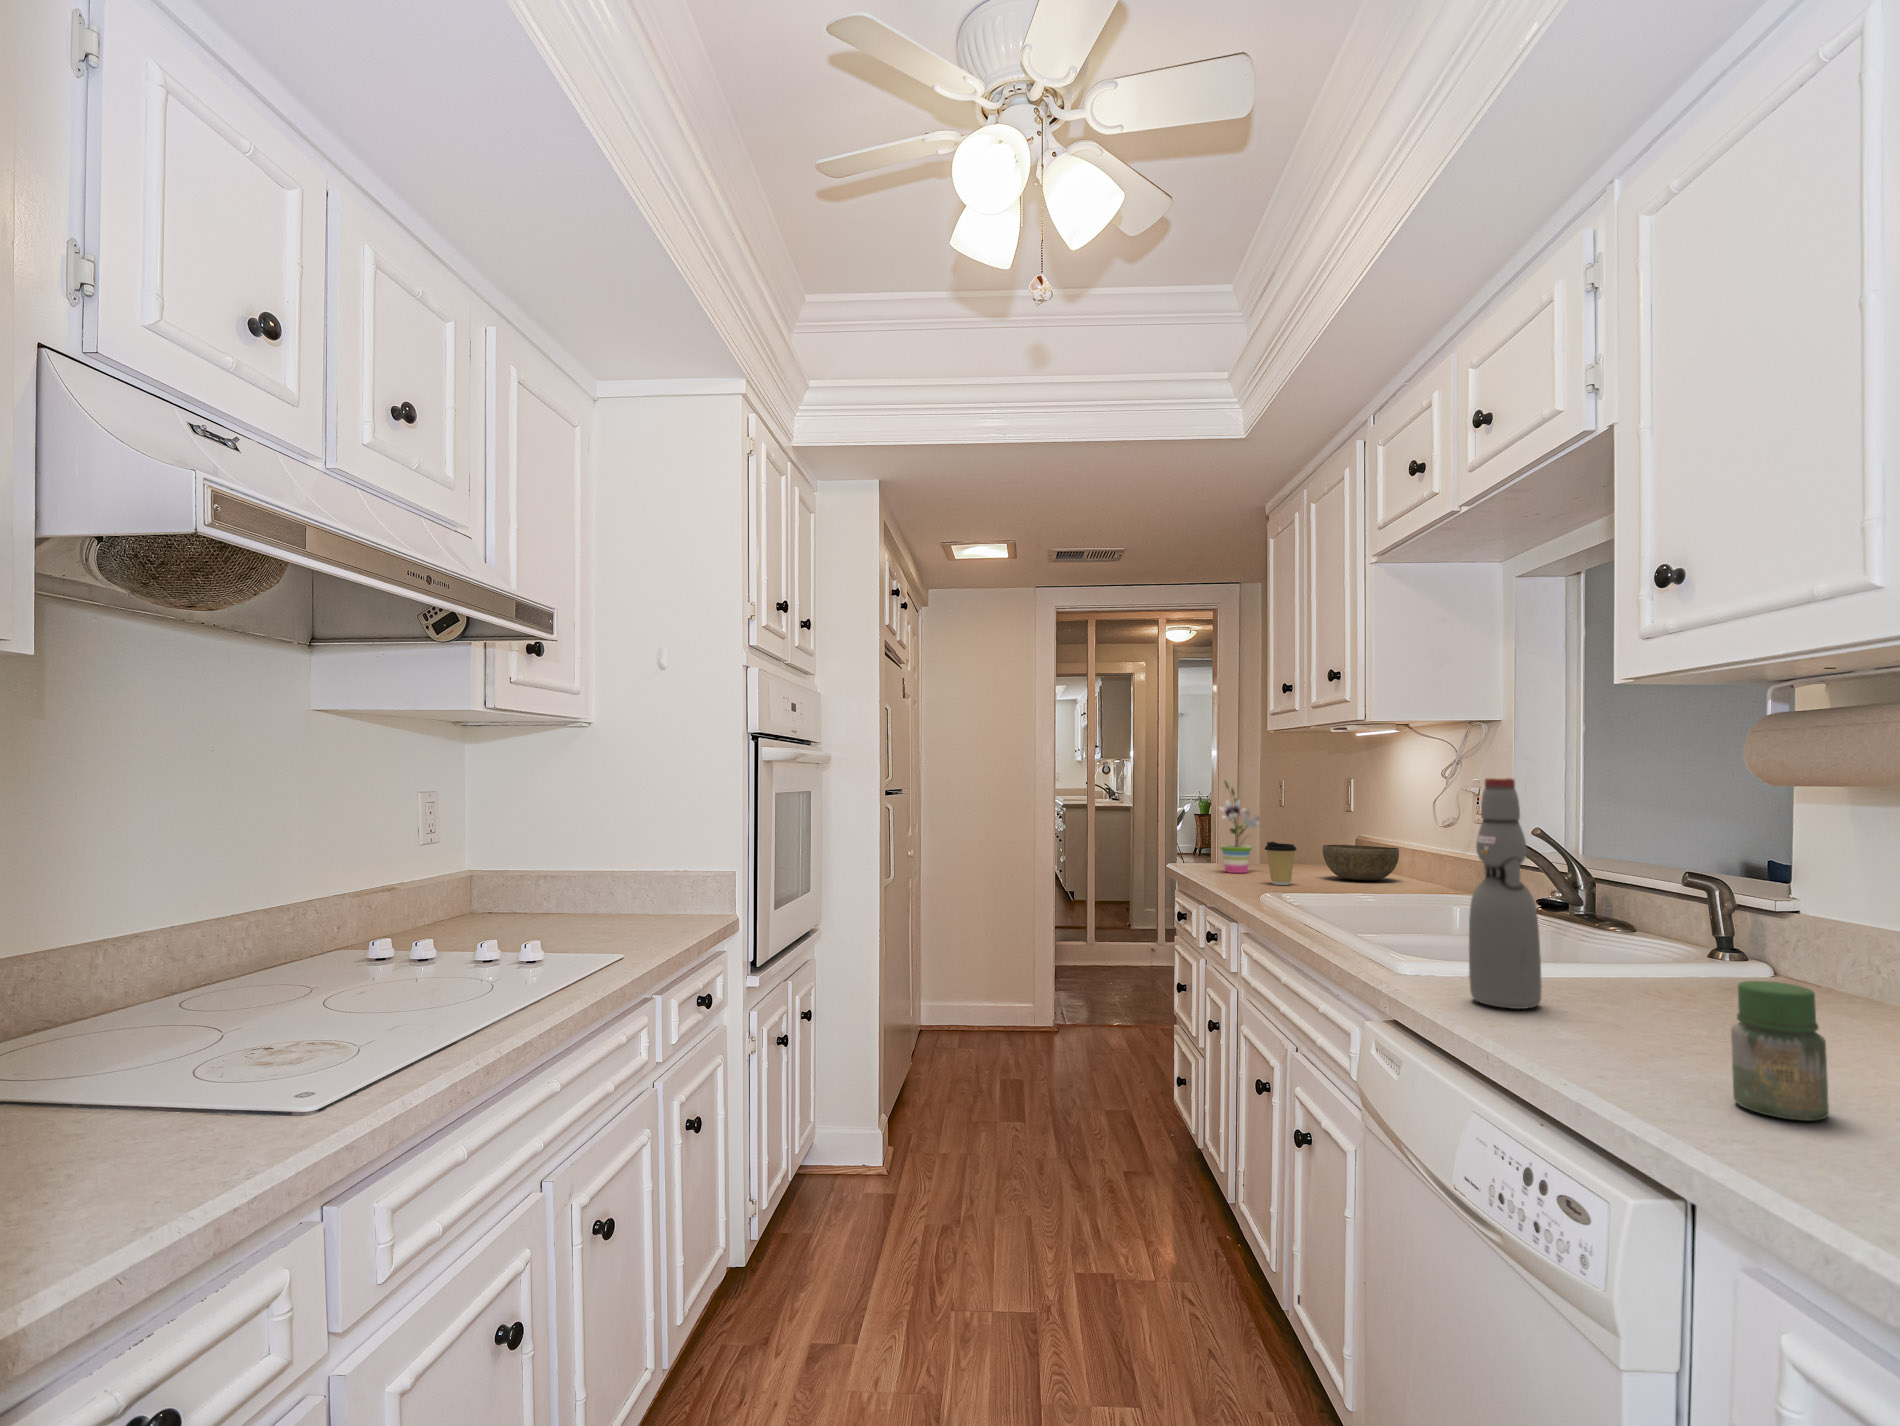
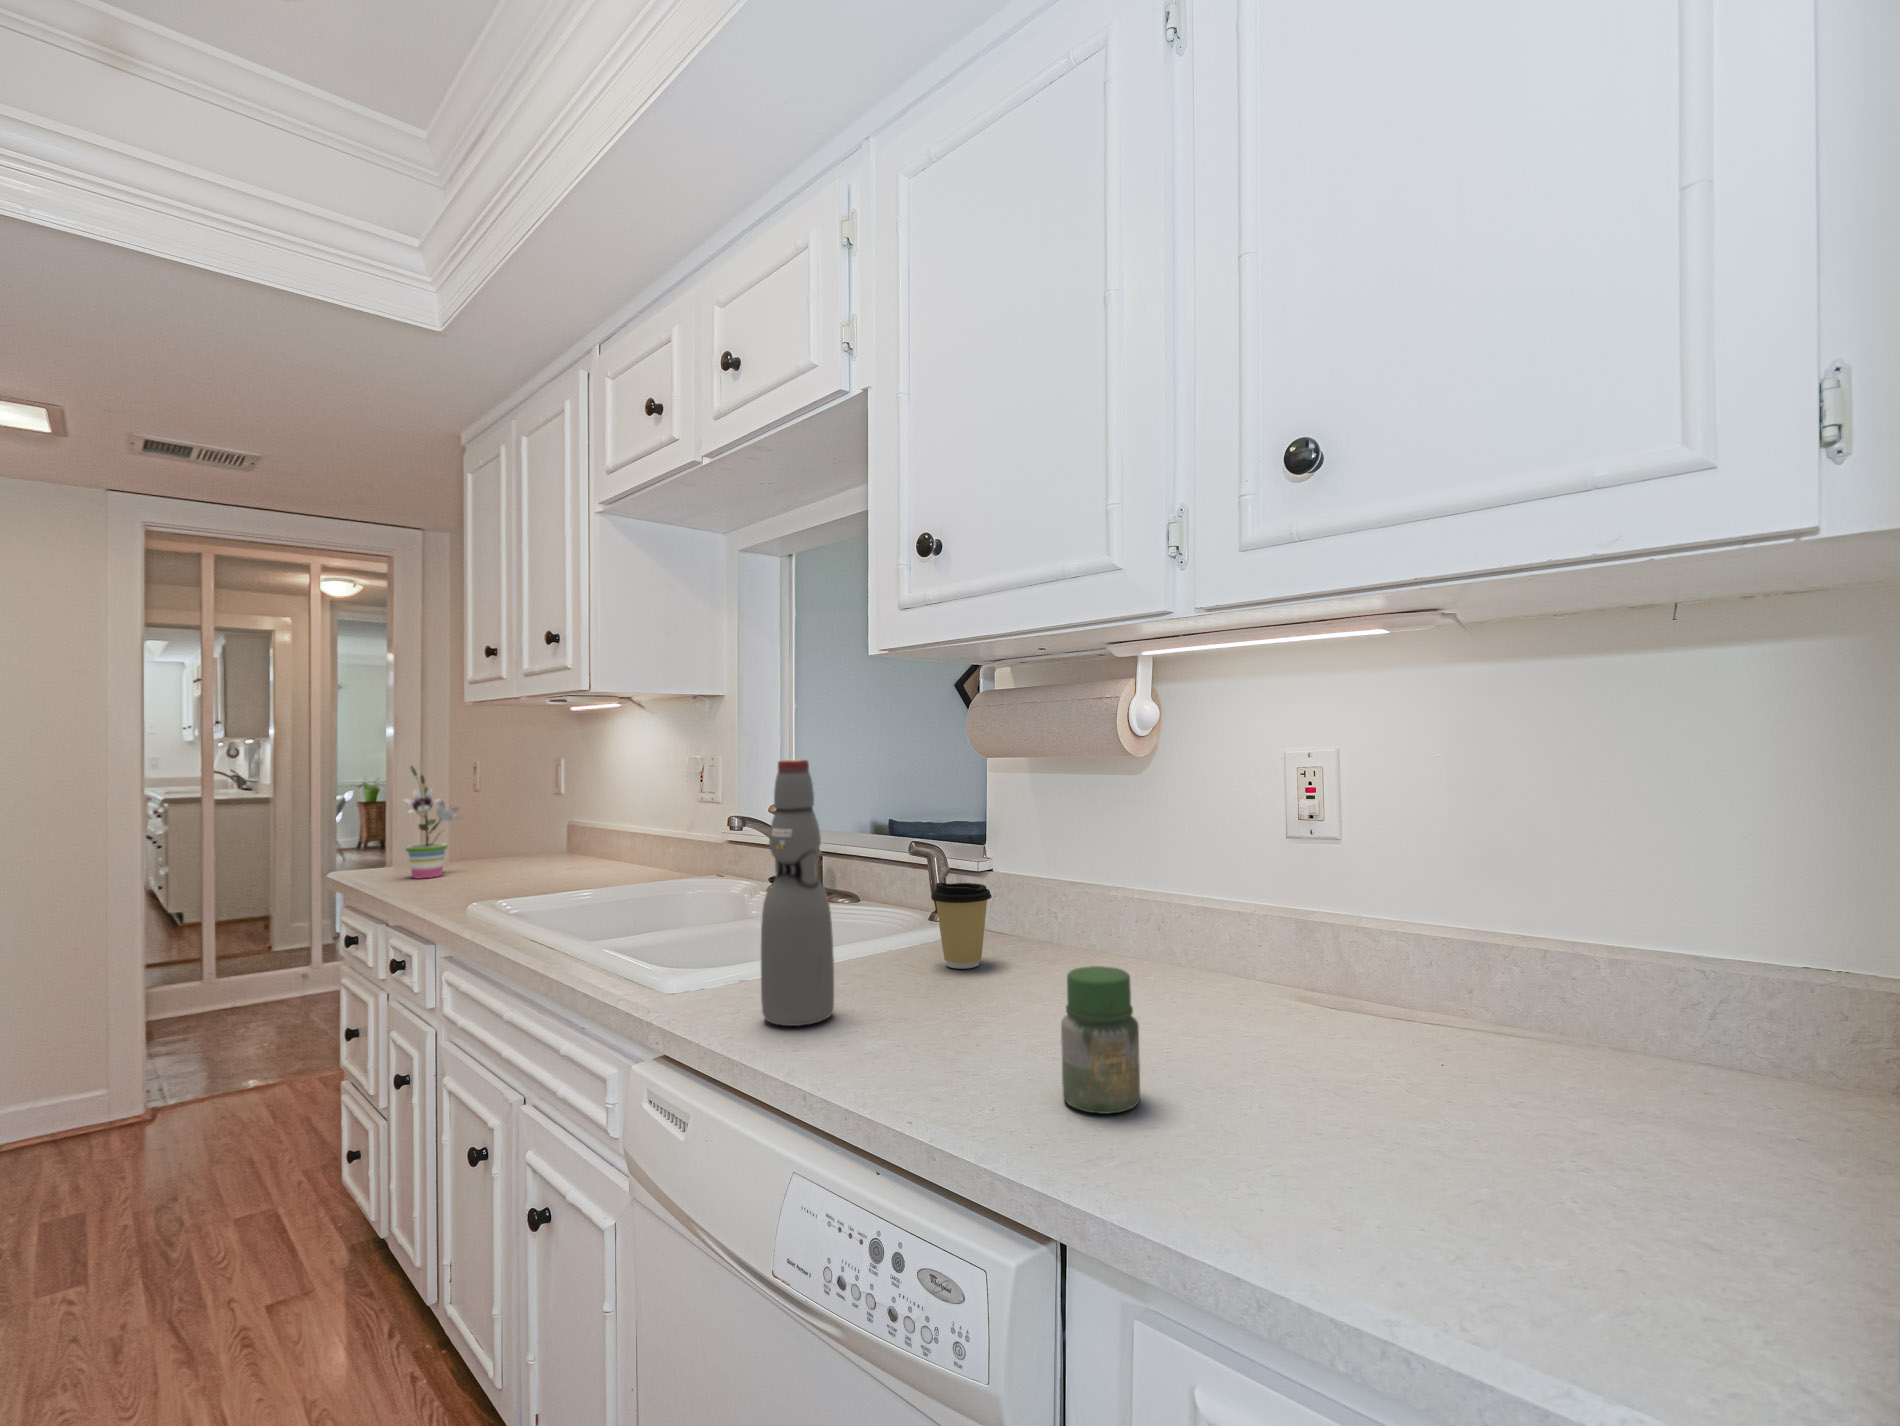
coffee cup: present [1265,842,1297,885] -> present [931,883,992,969]
bowl: present [1323,845,1399,880] -> none [536,830,619,870]

